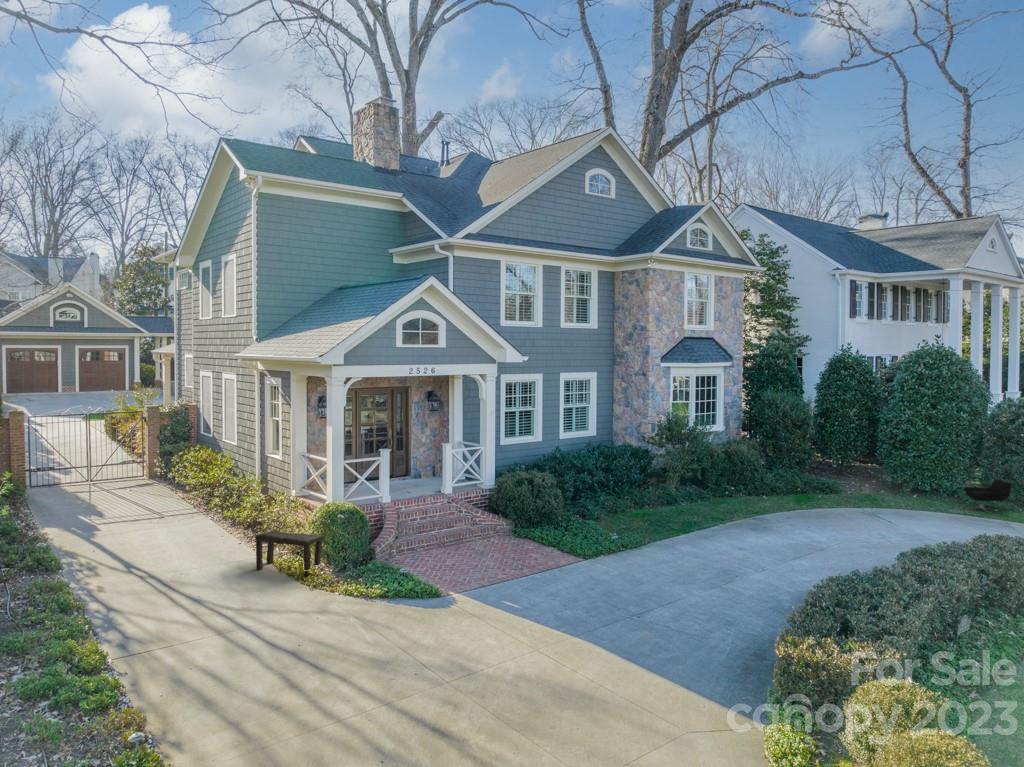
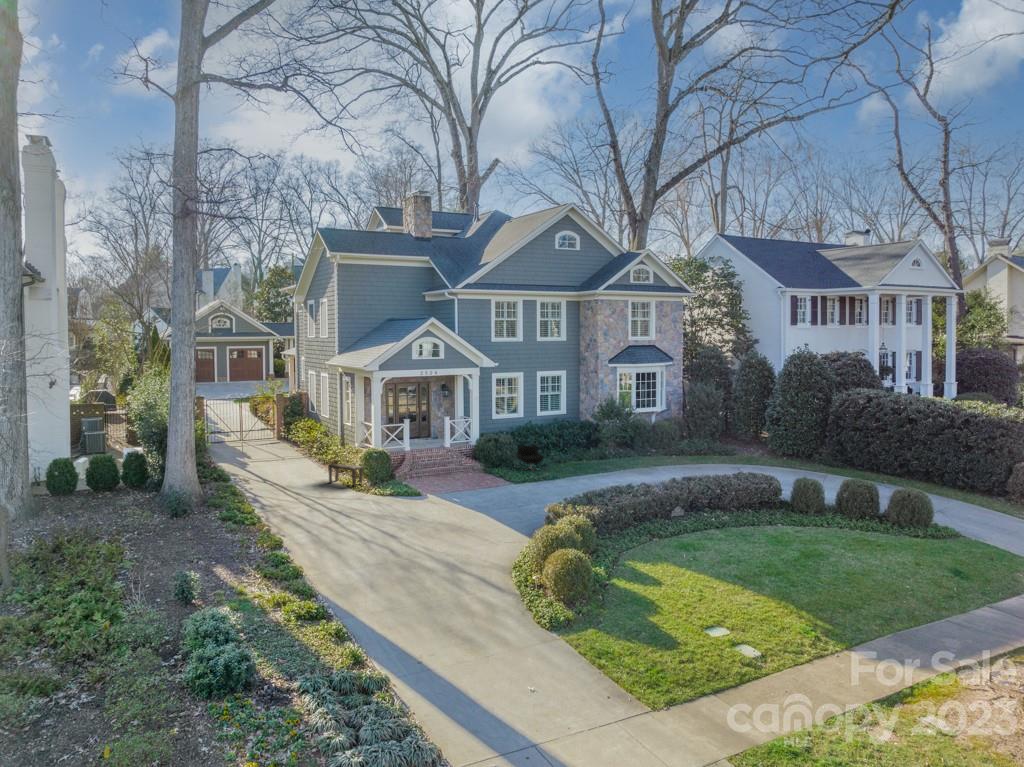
lounge chair: present [964,480,1012,512] -> present [517,445,544,469]

